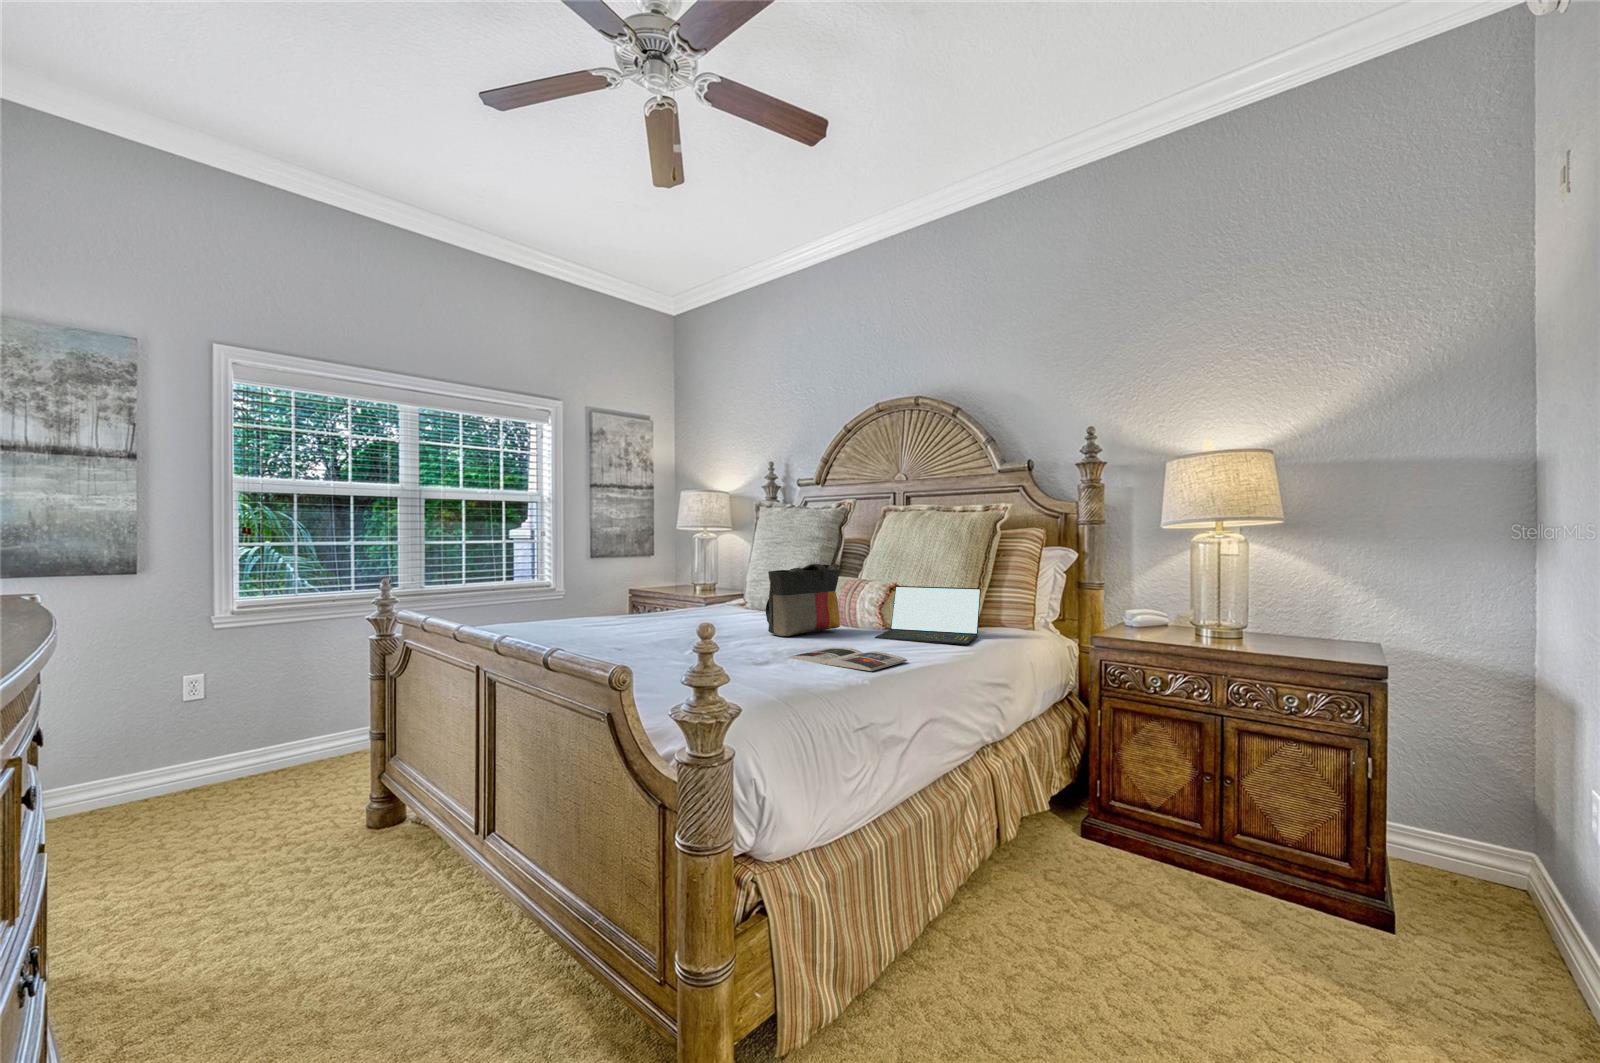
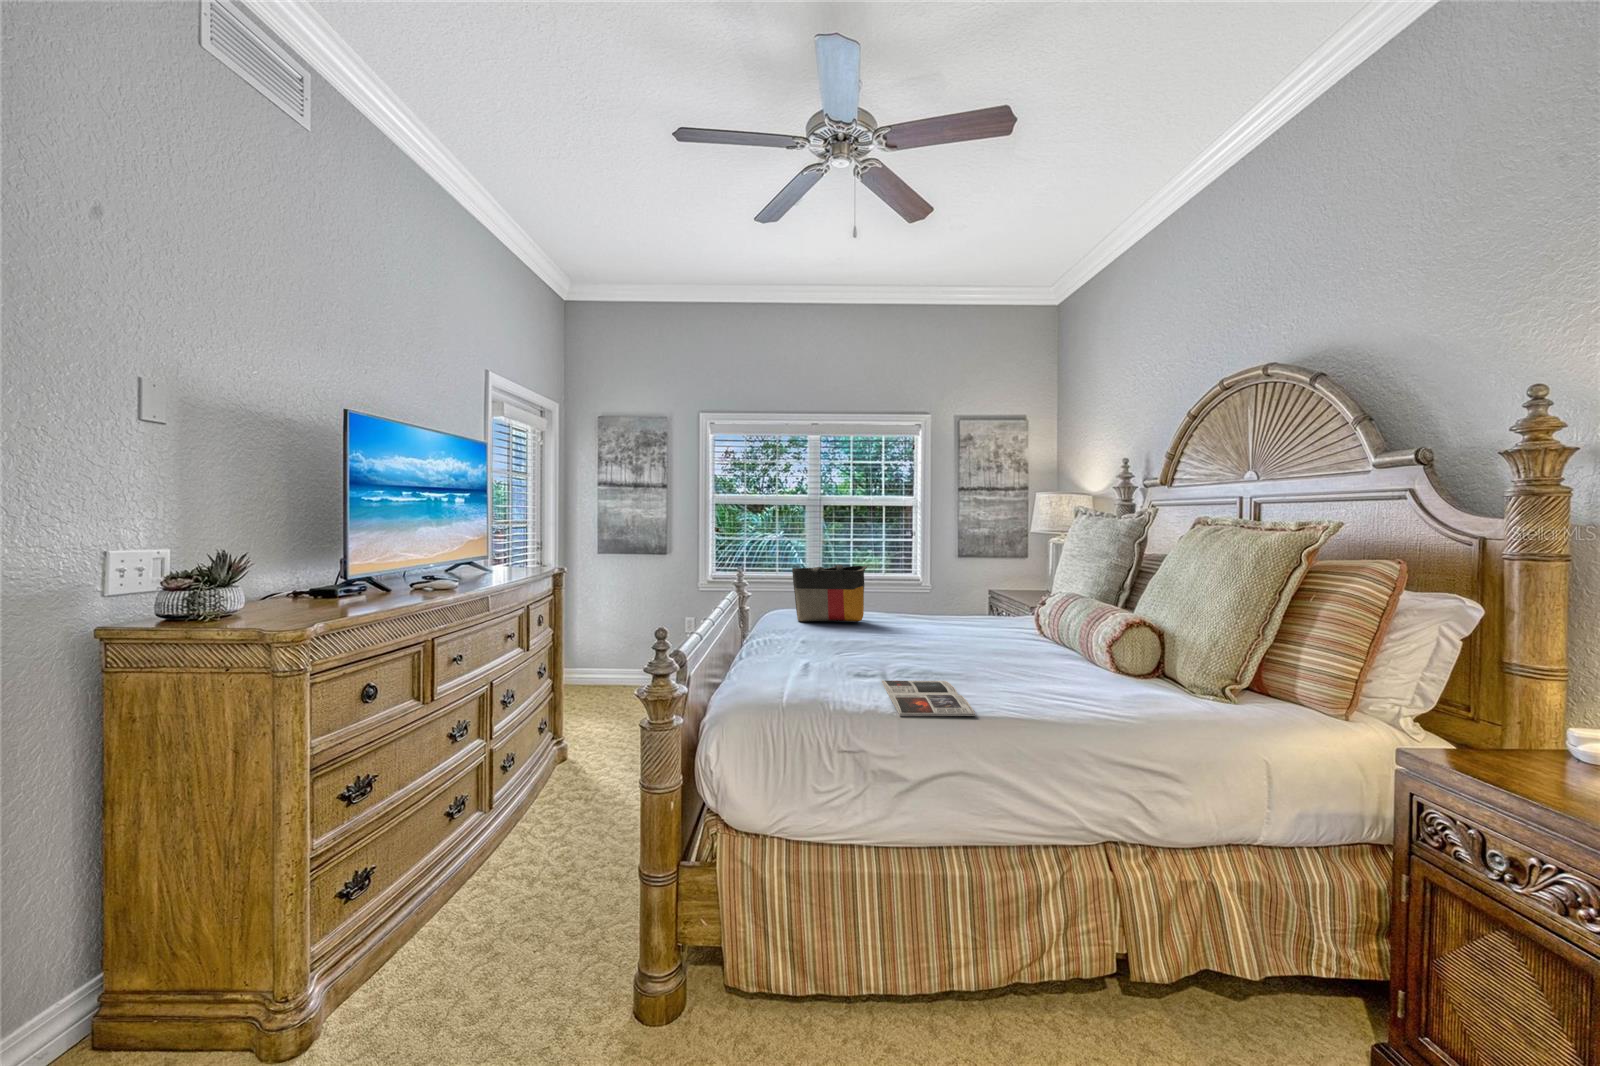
tote bag: present [766,564,840,636] -> present [792,565,867,622]
laptop: present [875,586,981,645] -> none [1051,623,1222,717]

